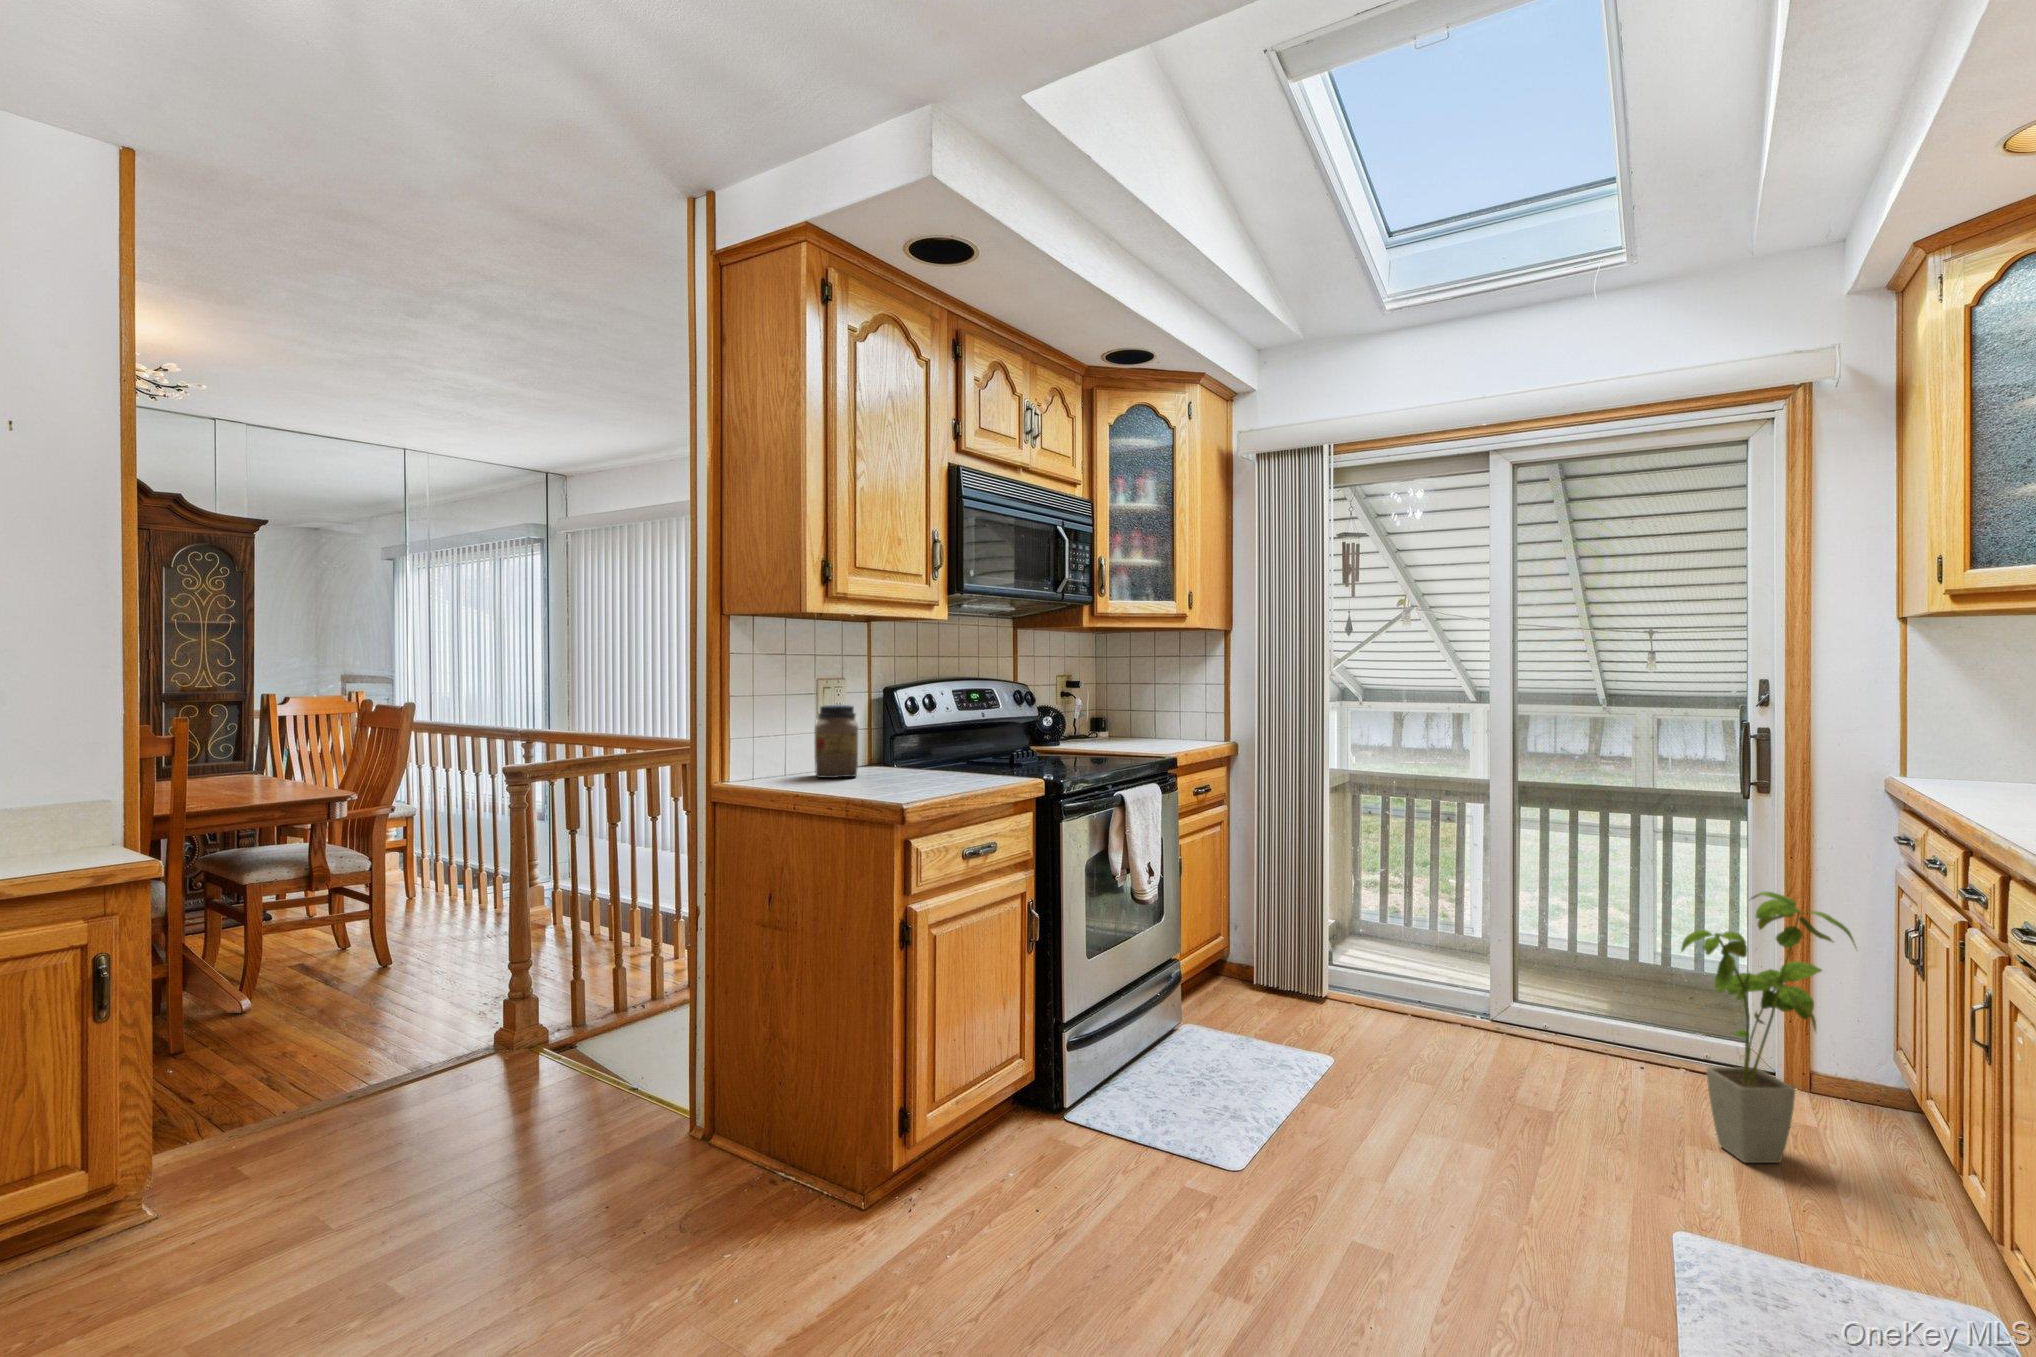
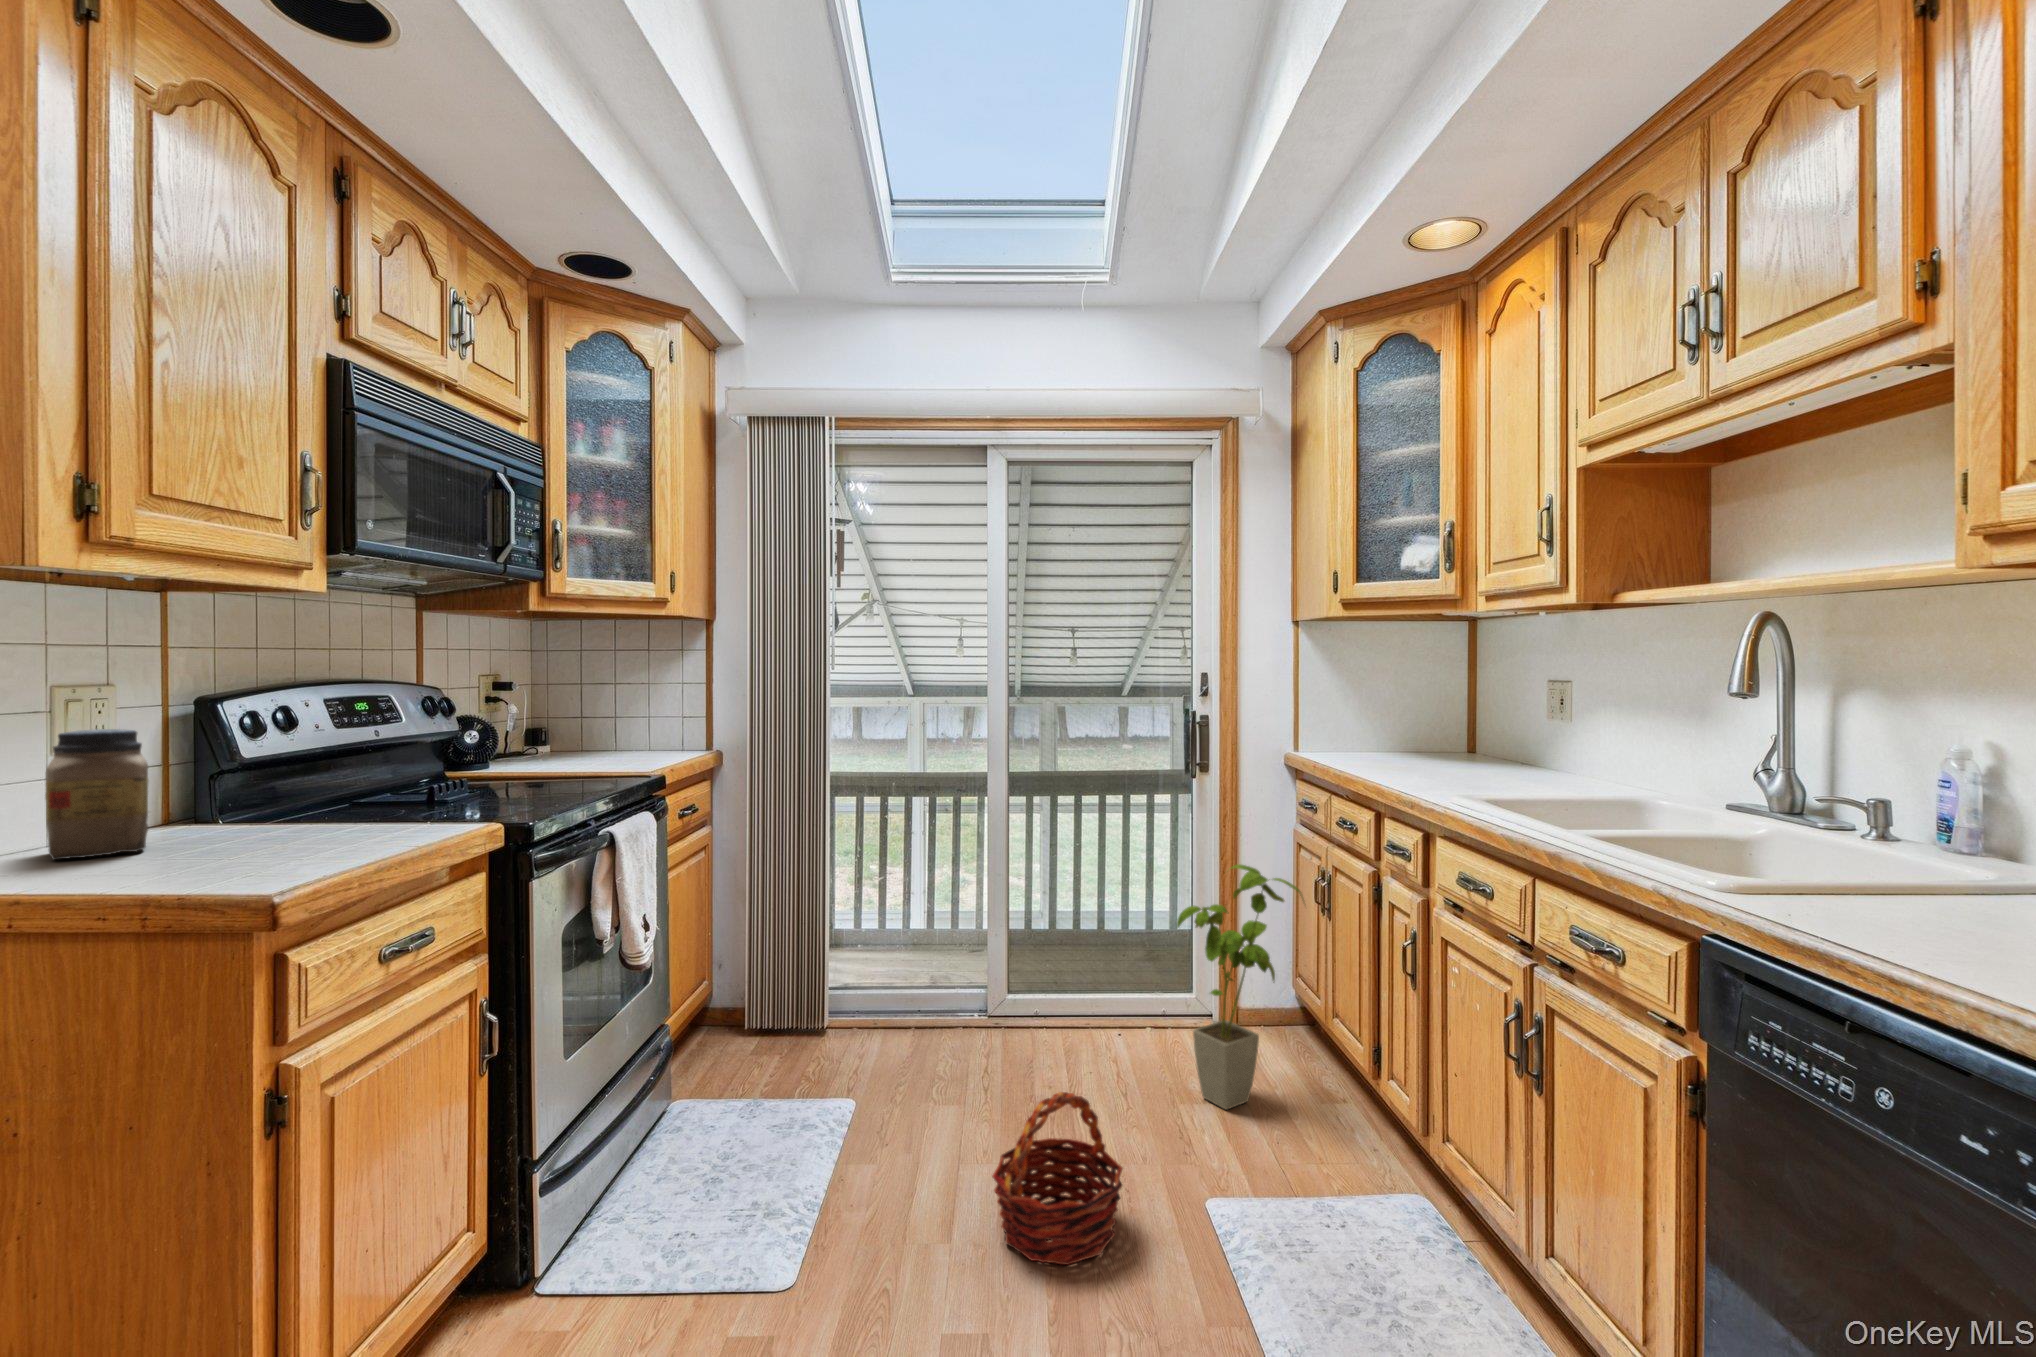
basket: none [1420,1071,1559,1230] -> present [993,1092,1123,1265]

